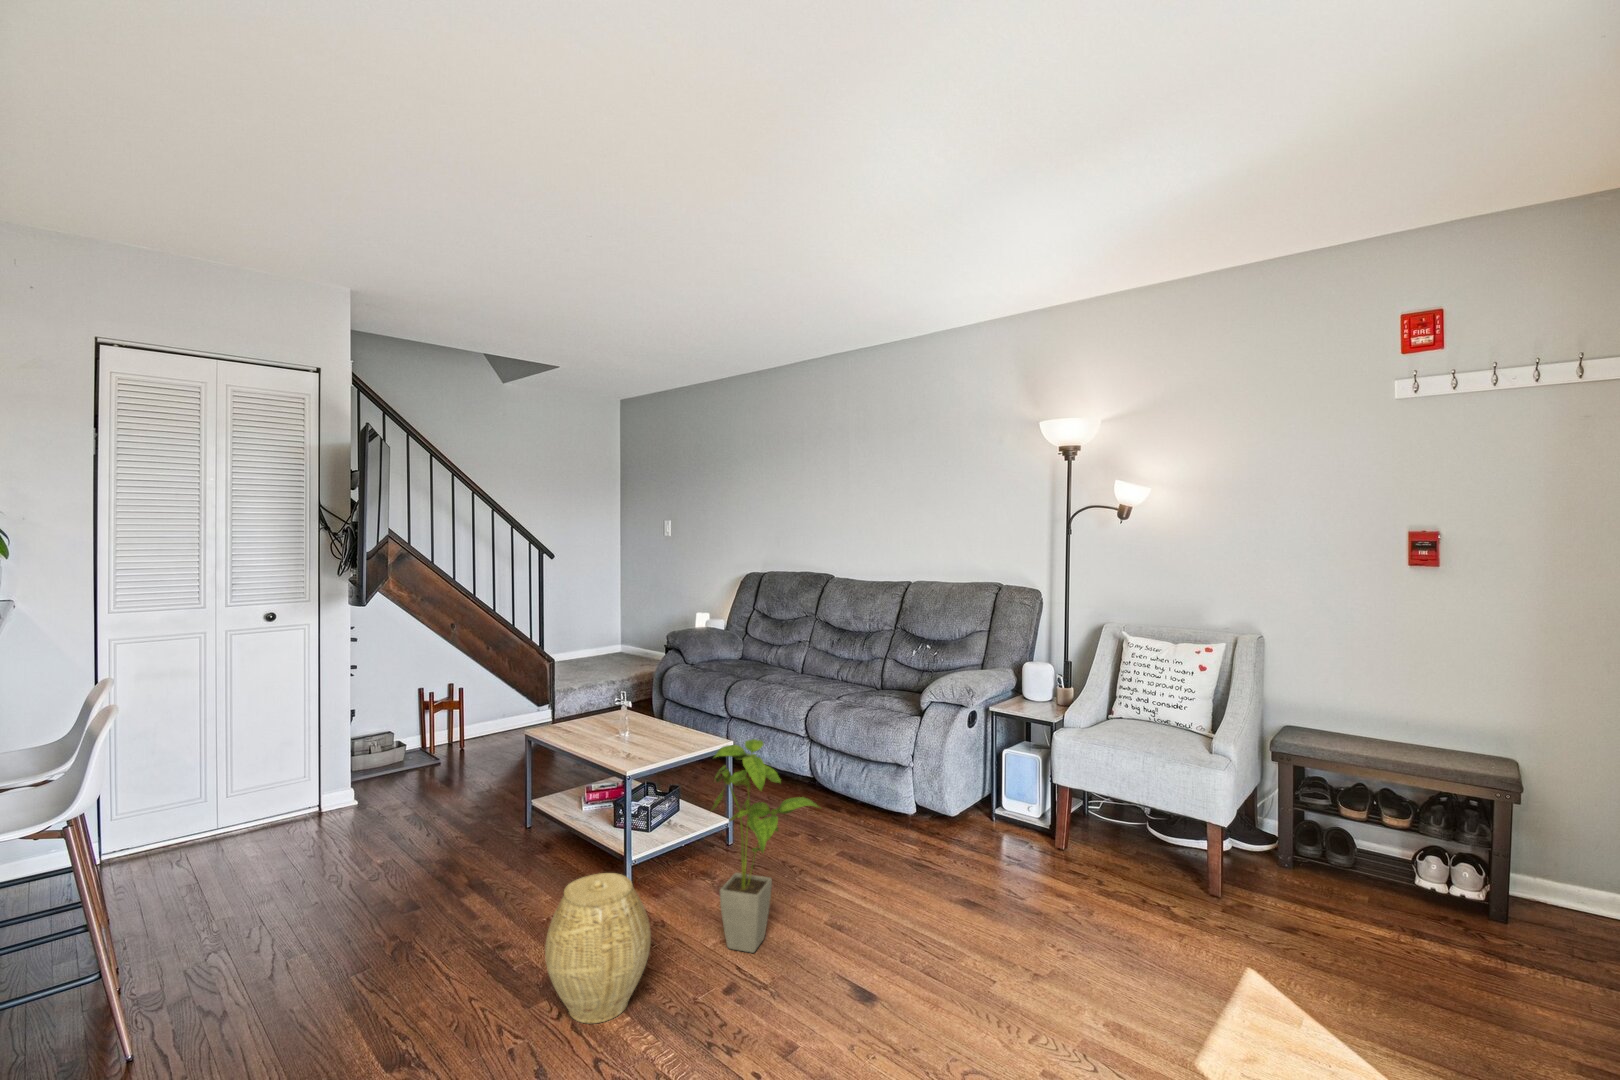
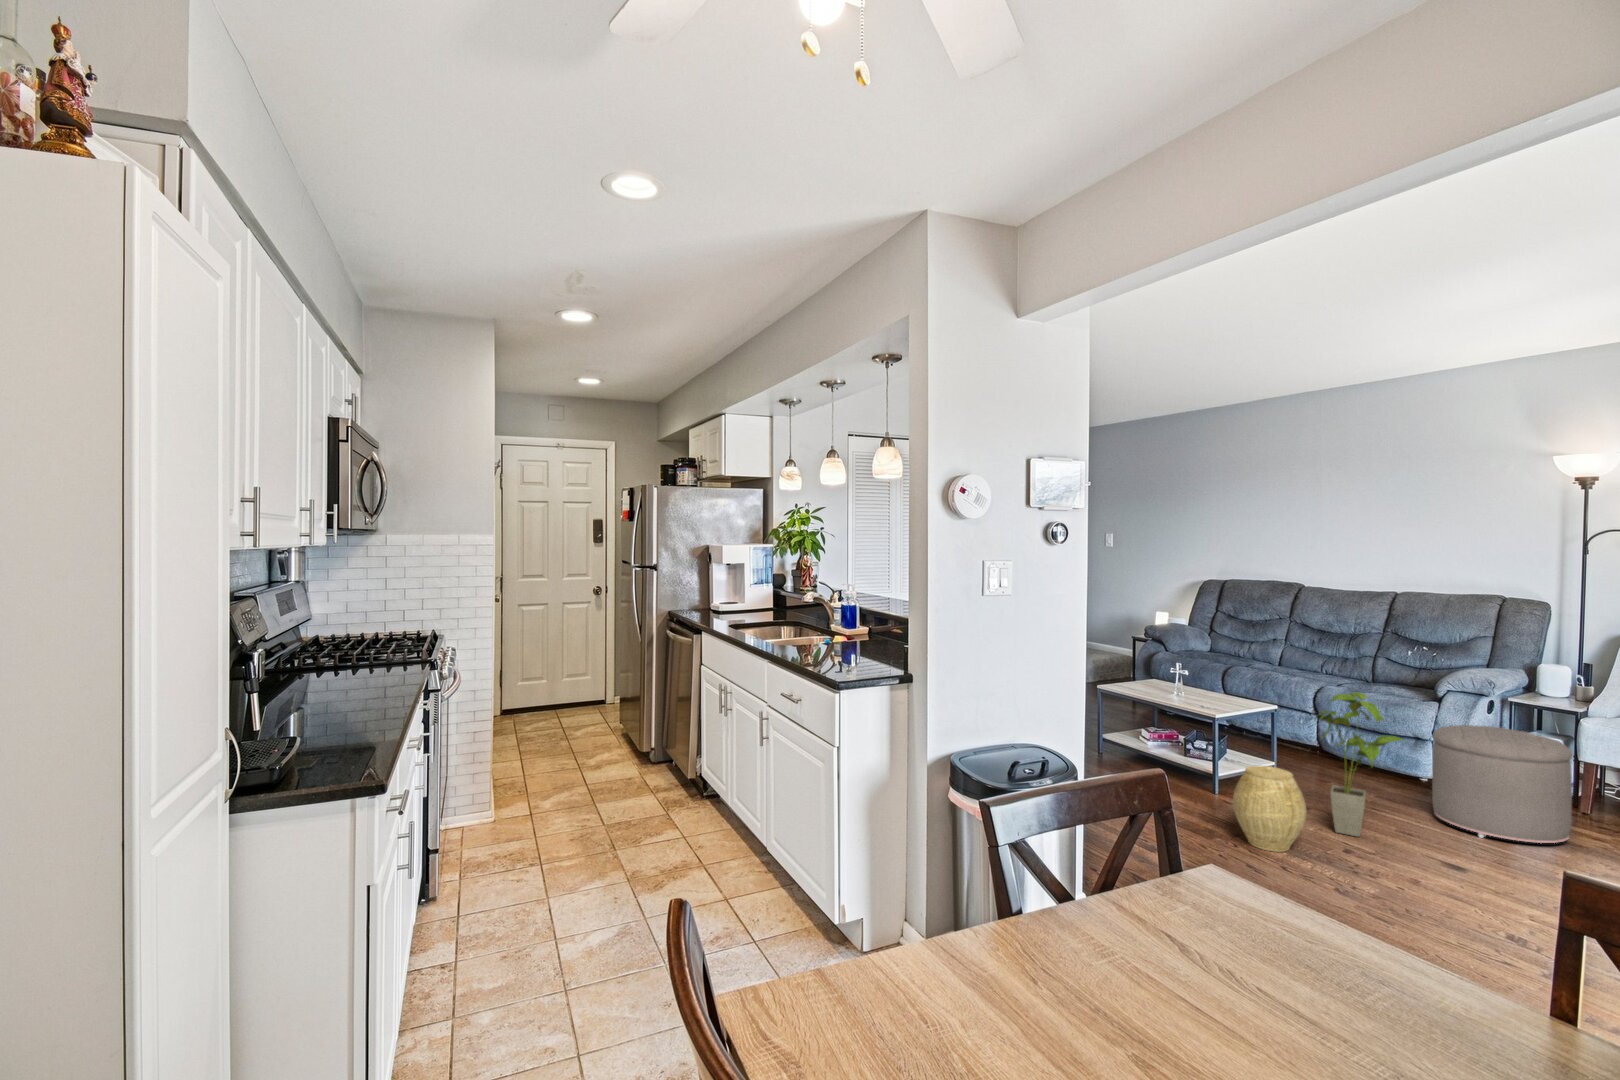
ottoman: none [877,757,1016,922] -> present [1432,725,1572,843]

